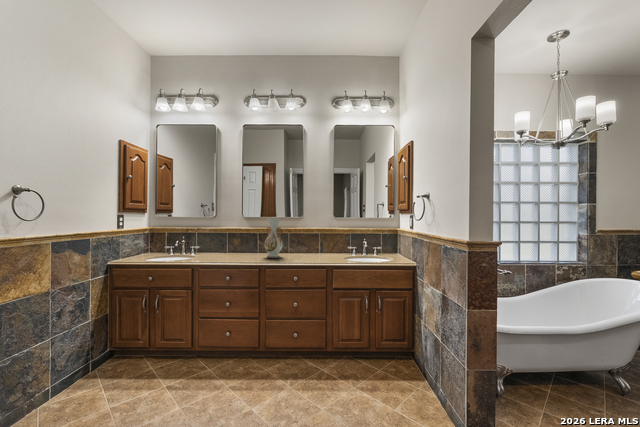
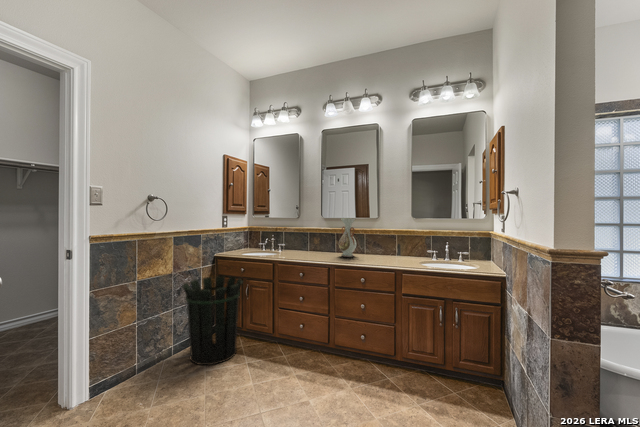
waste bin: none [72,288,156,399] -> present [182,276,243,365]

